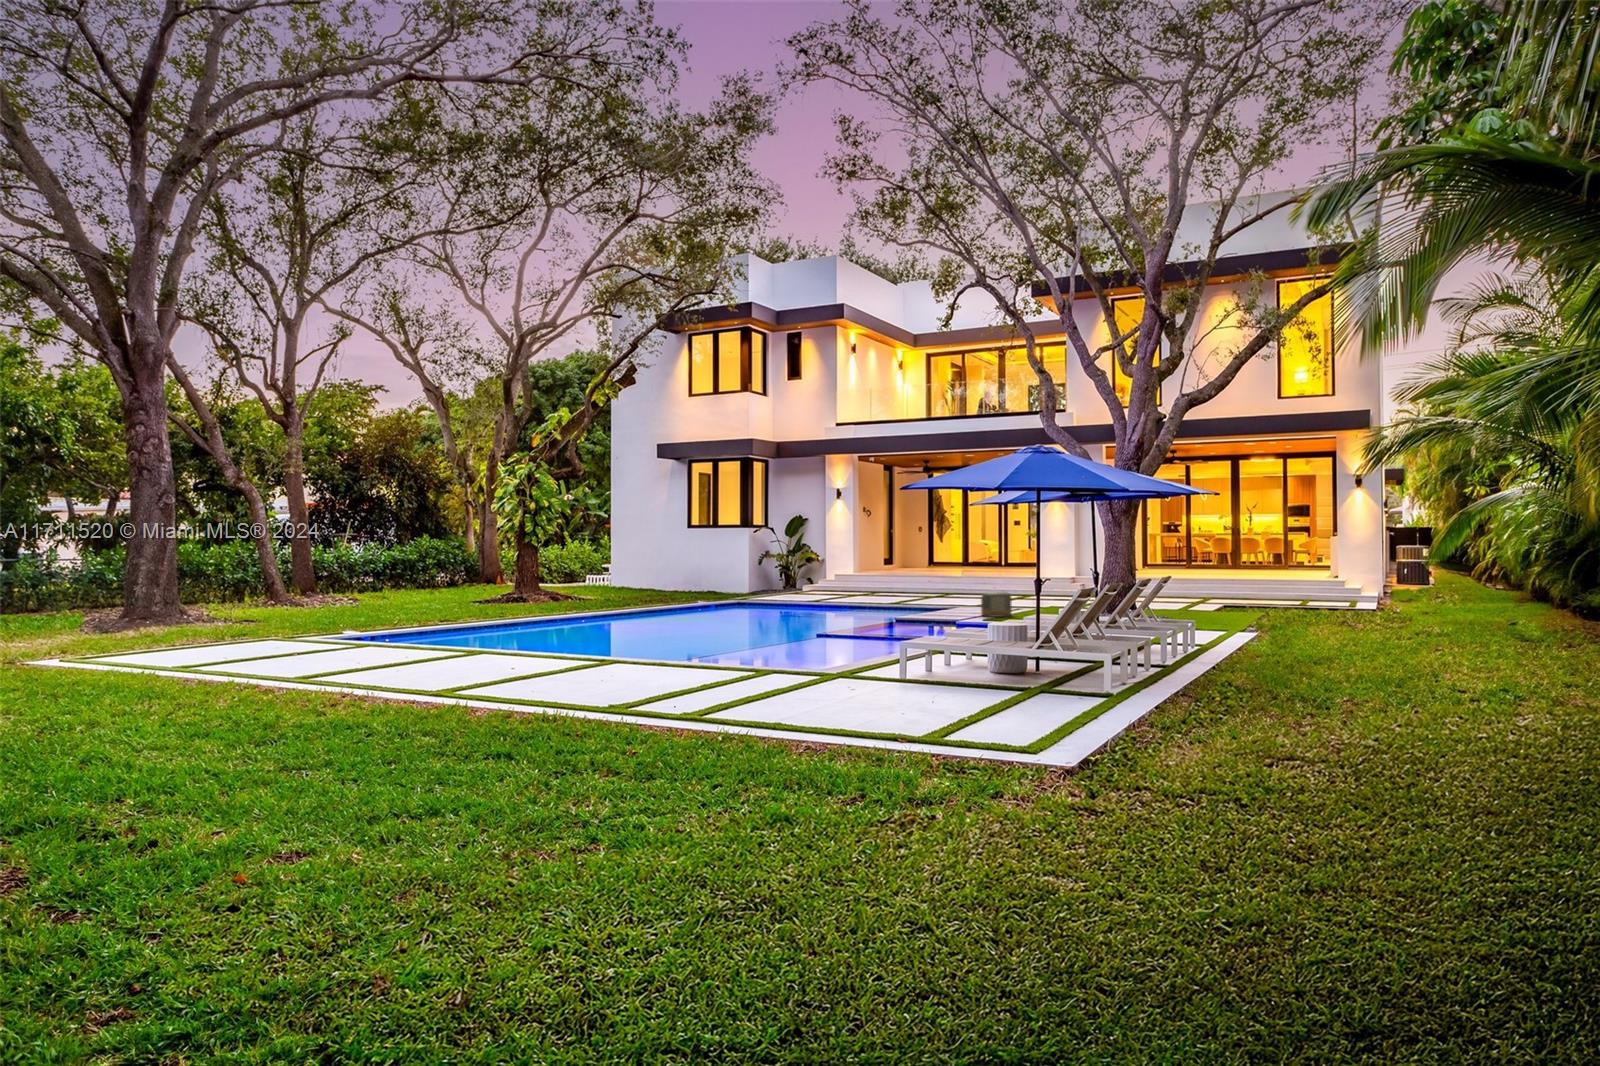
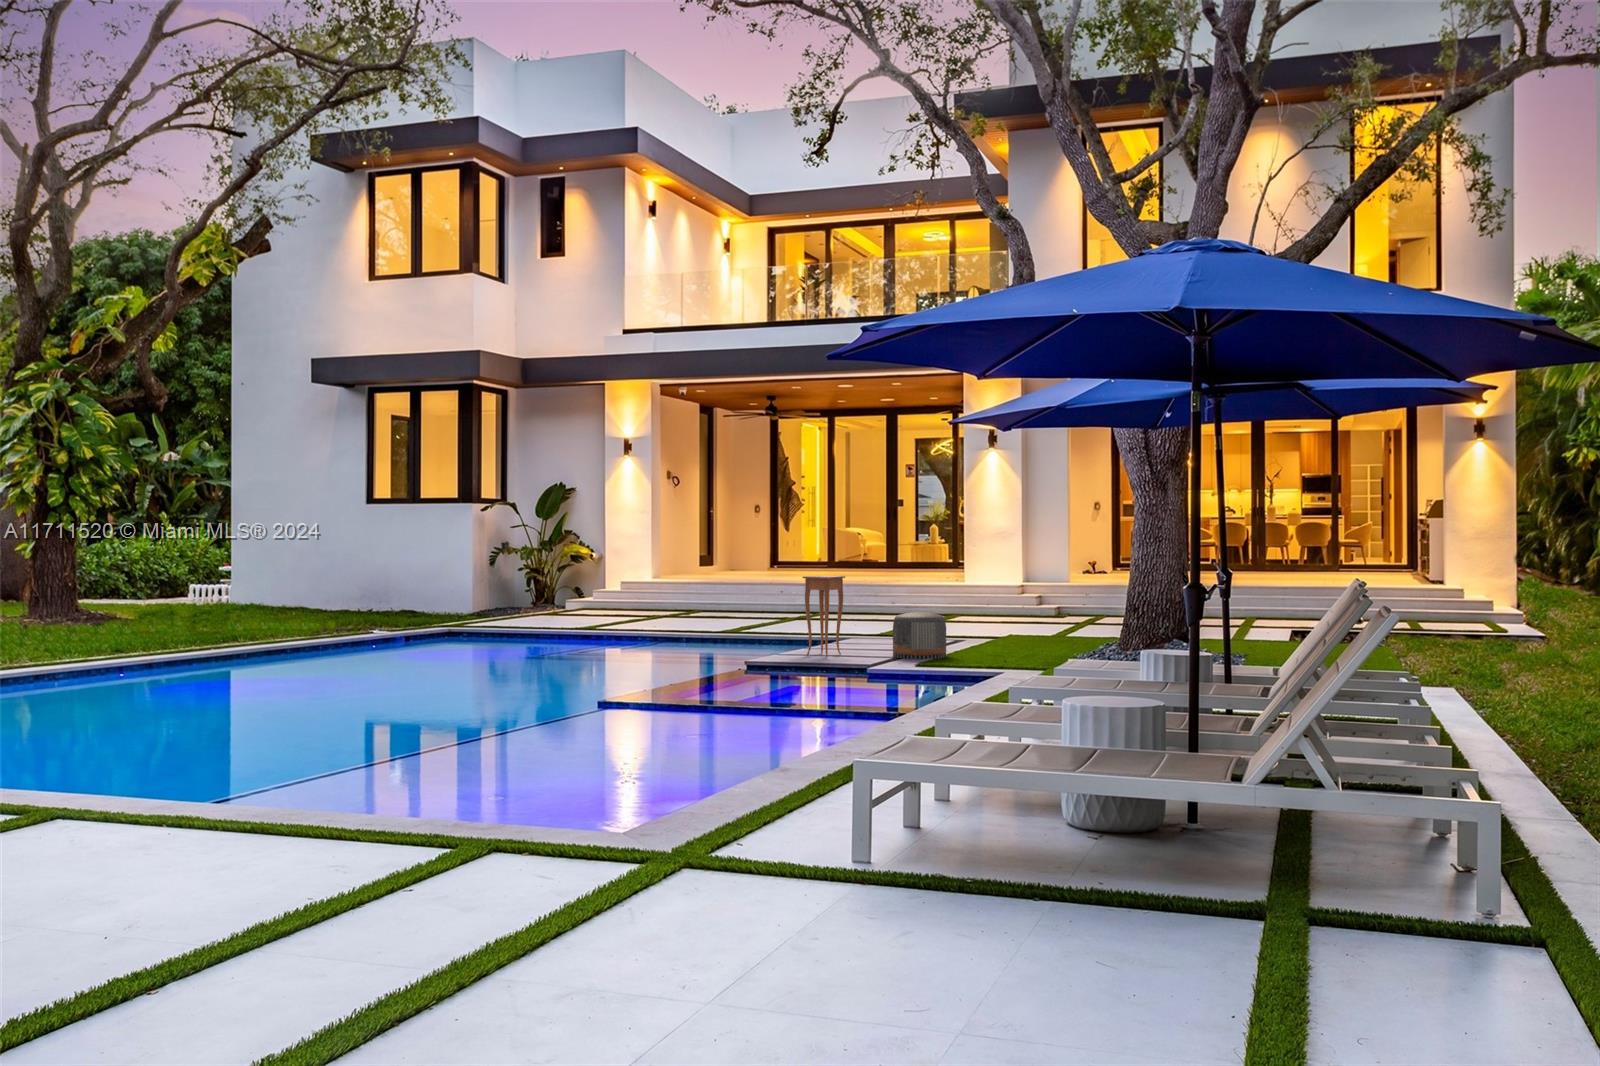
side table: none [931,571,955,615] -> present [803,575,845,657]

